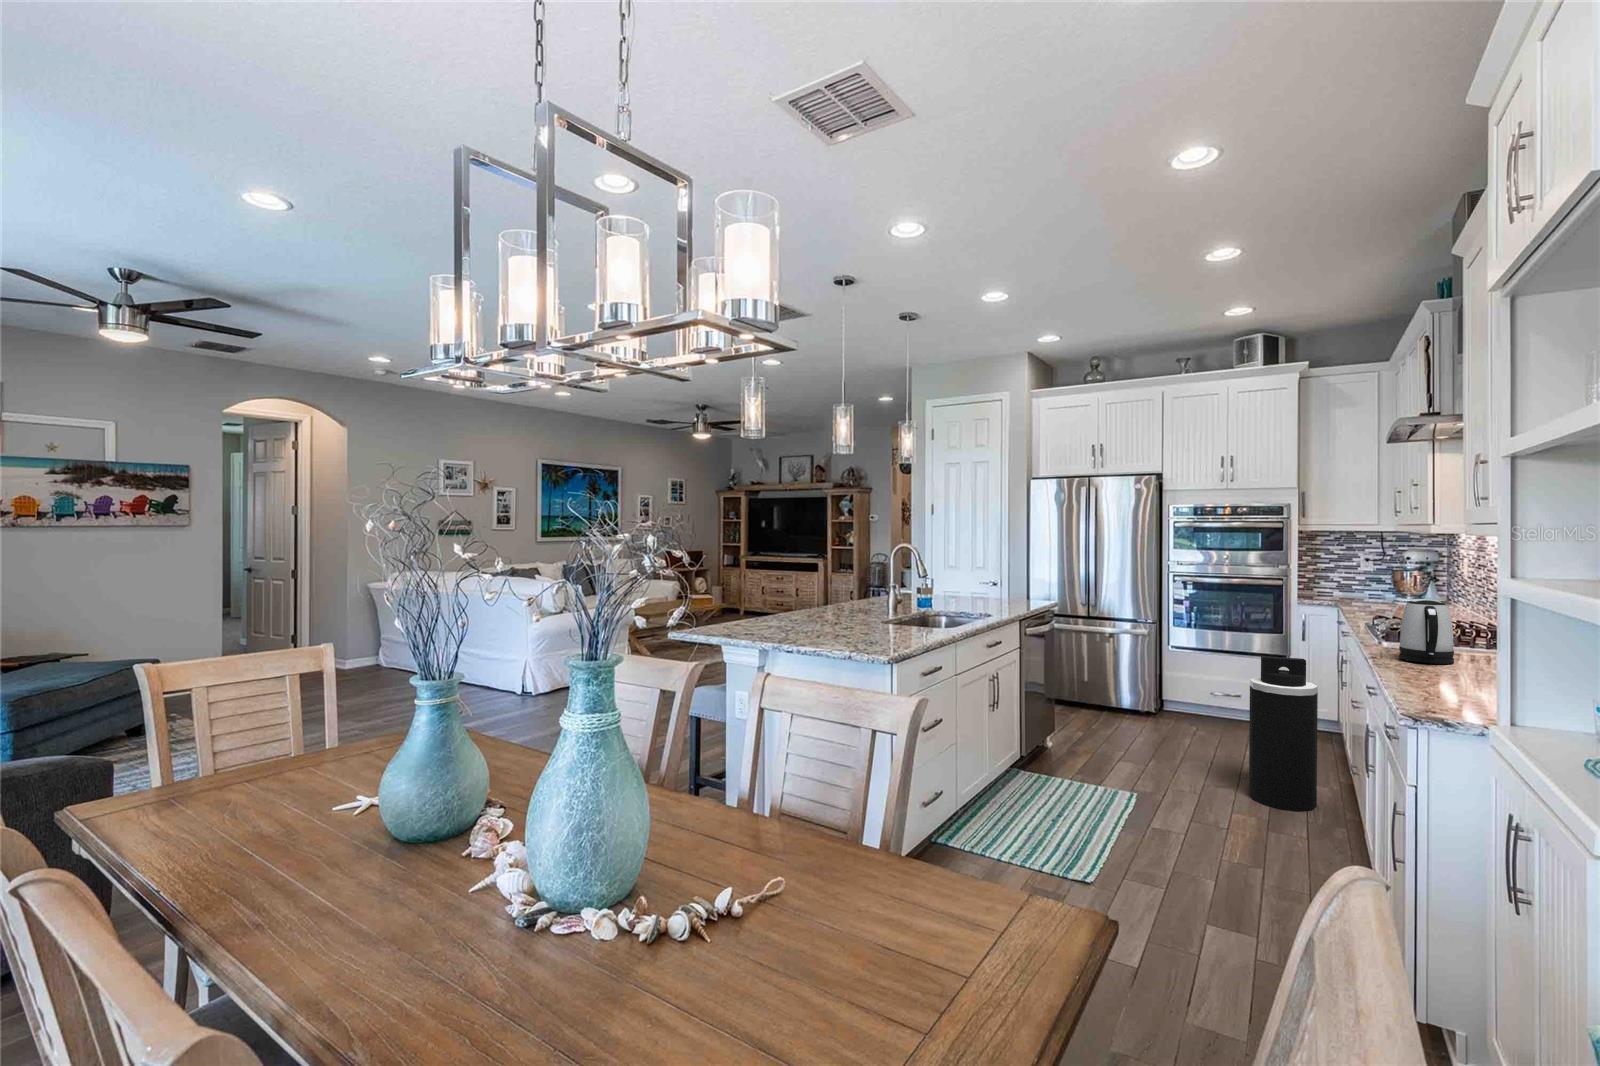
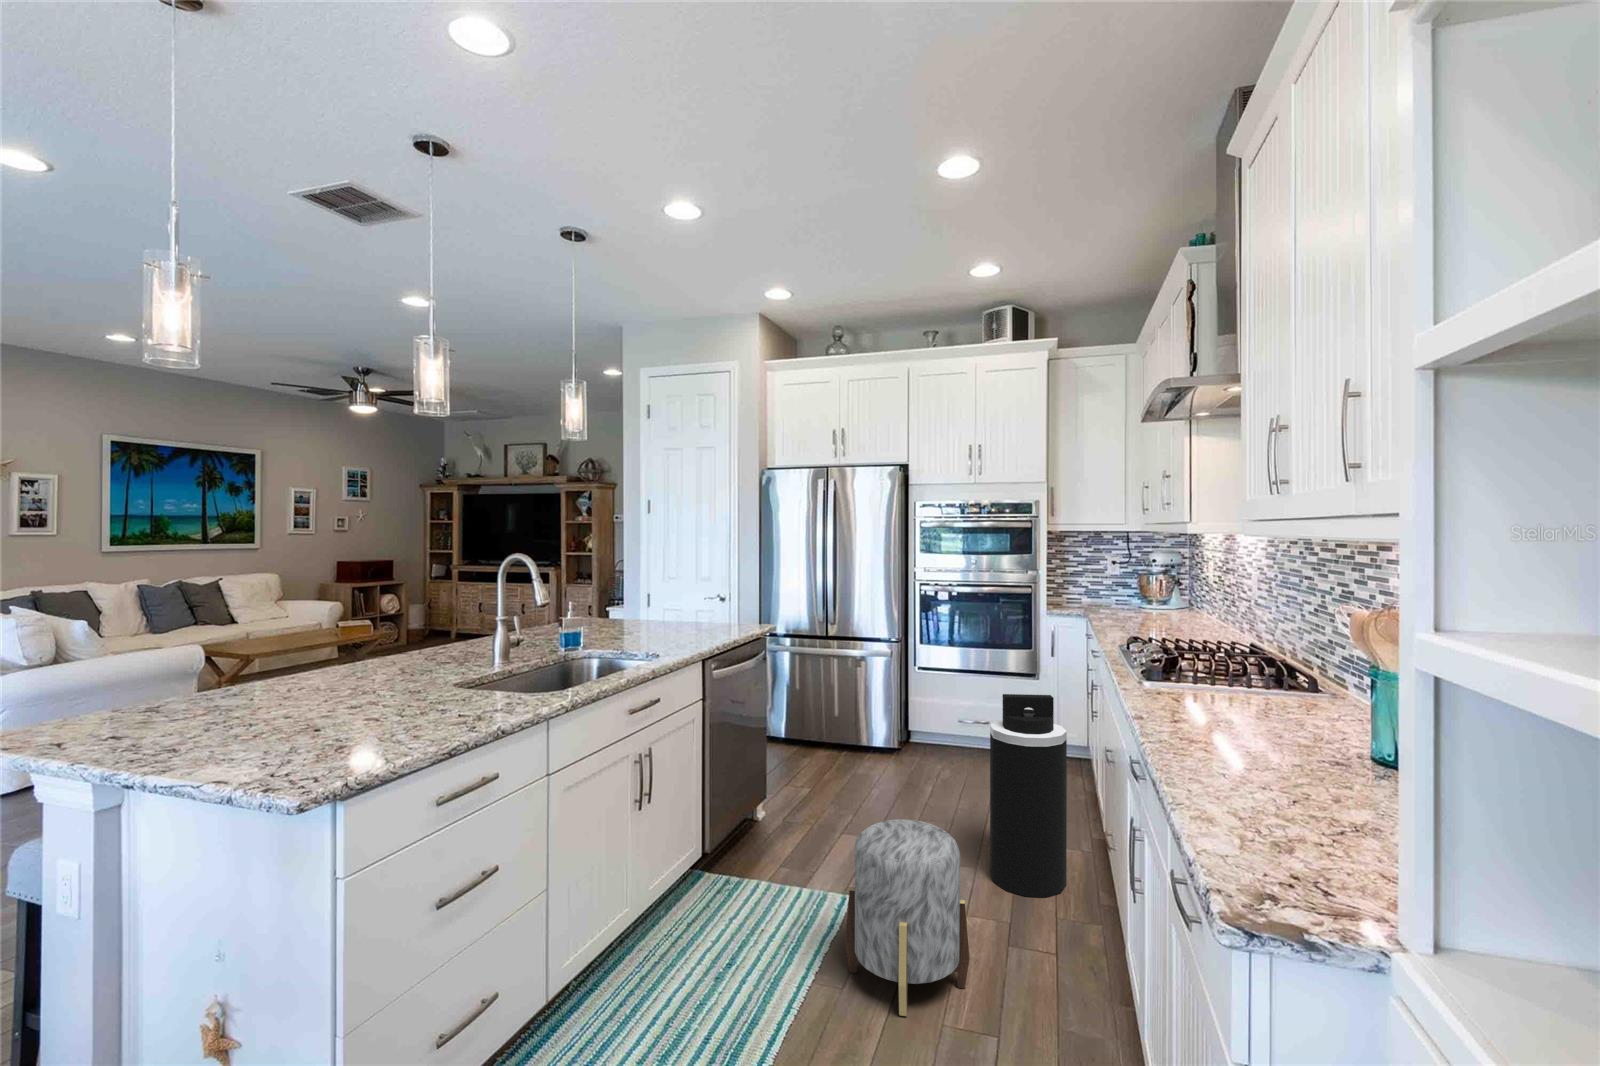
kettle: present [1399,599,1454,664] -> none [1167,630,1235,725]
stool: none [1142,733,1239,856] -> present [845,819,970,1016]

